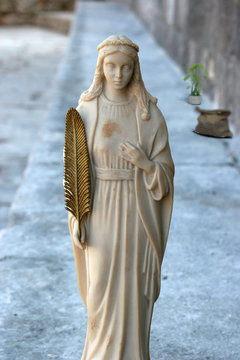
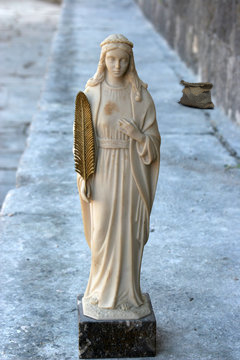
potted plant: present [183,64,208,104] -> none [168,37,193,77]

